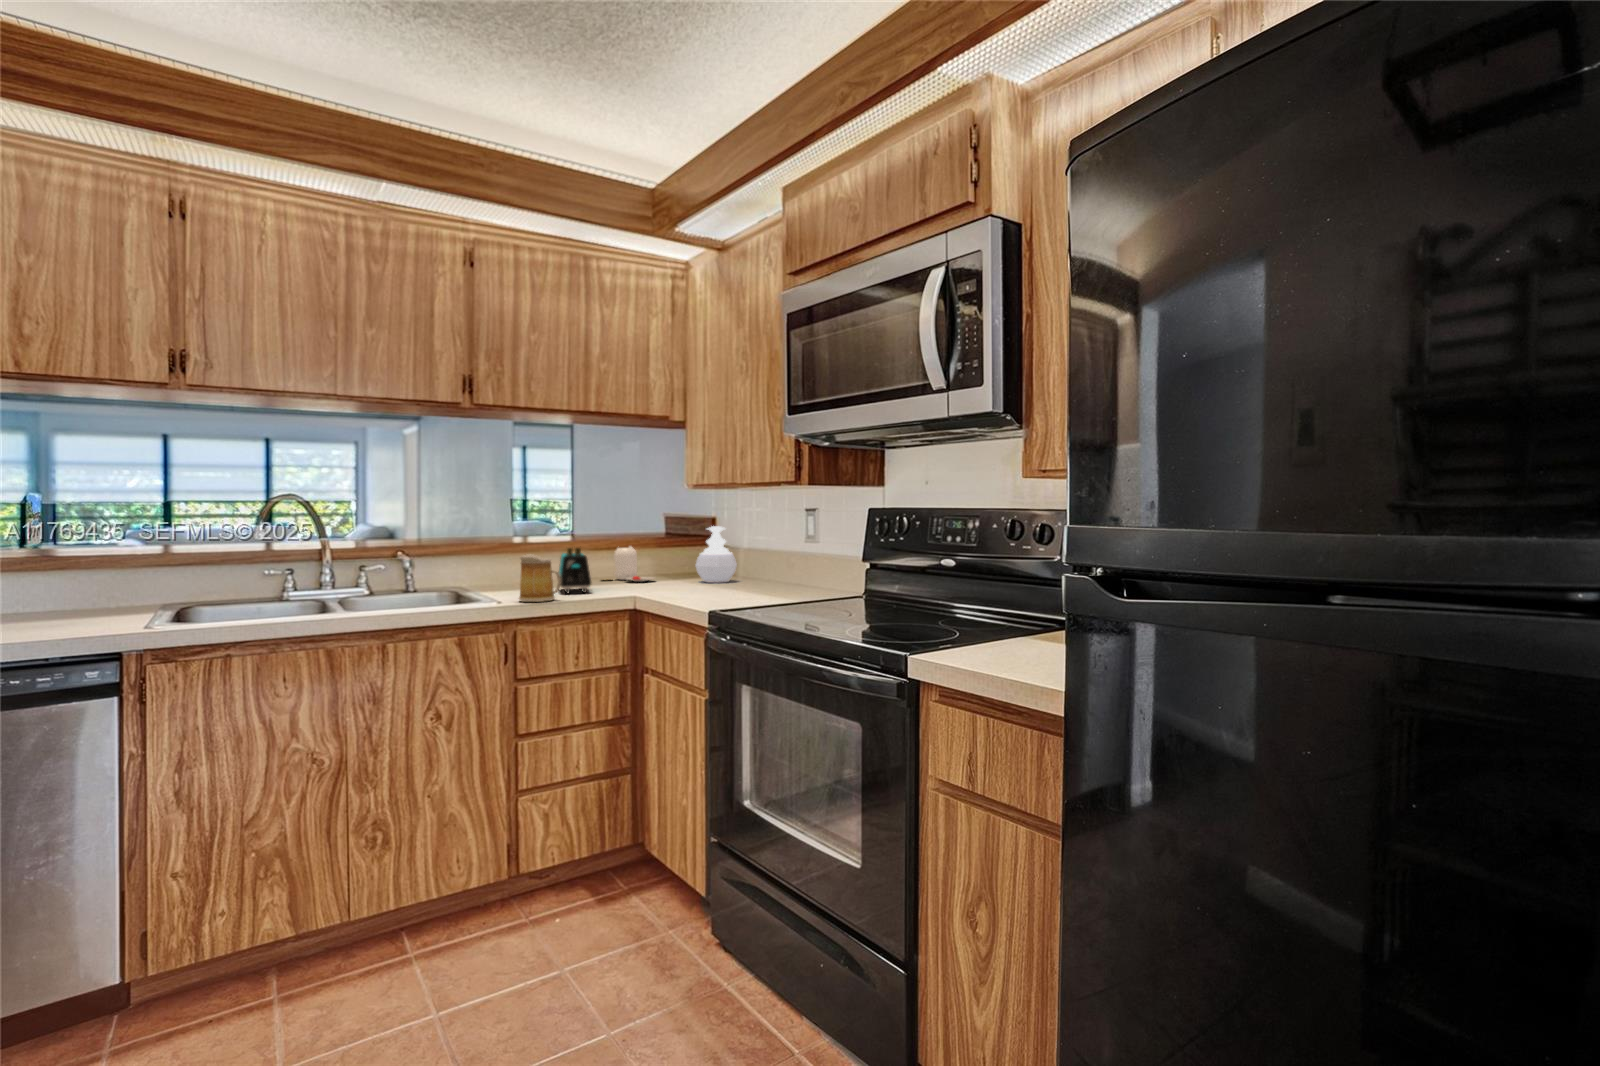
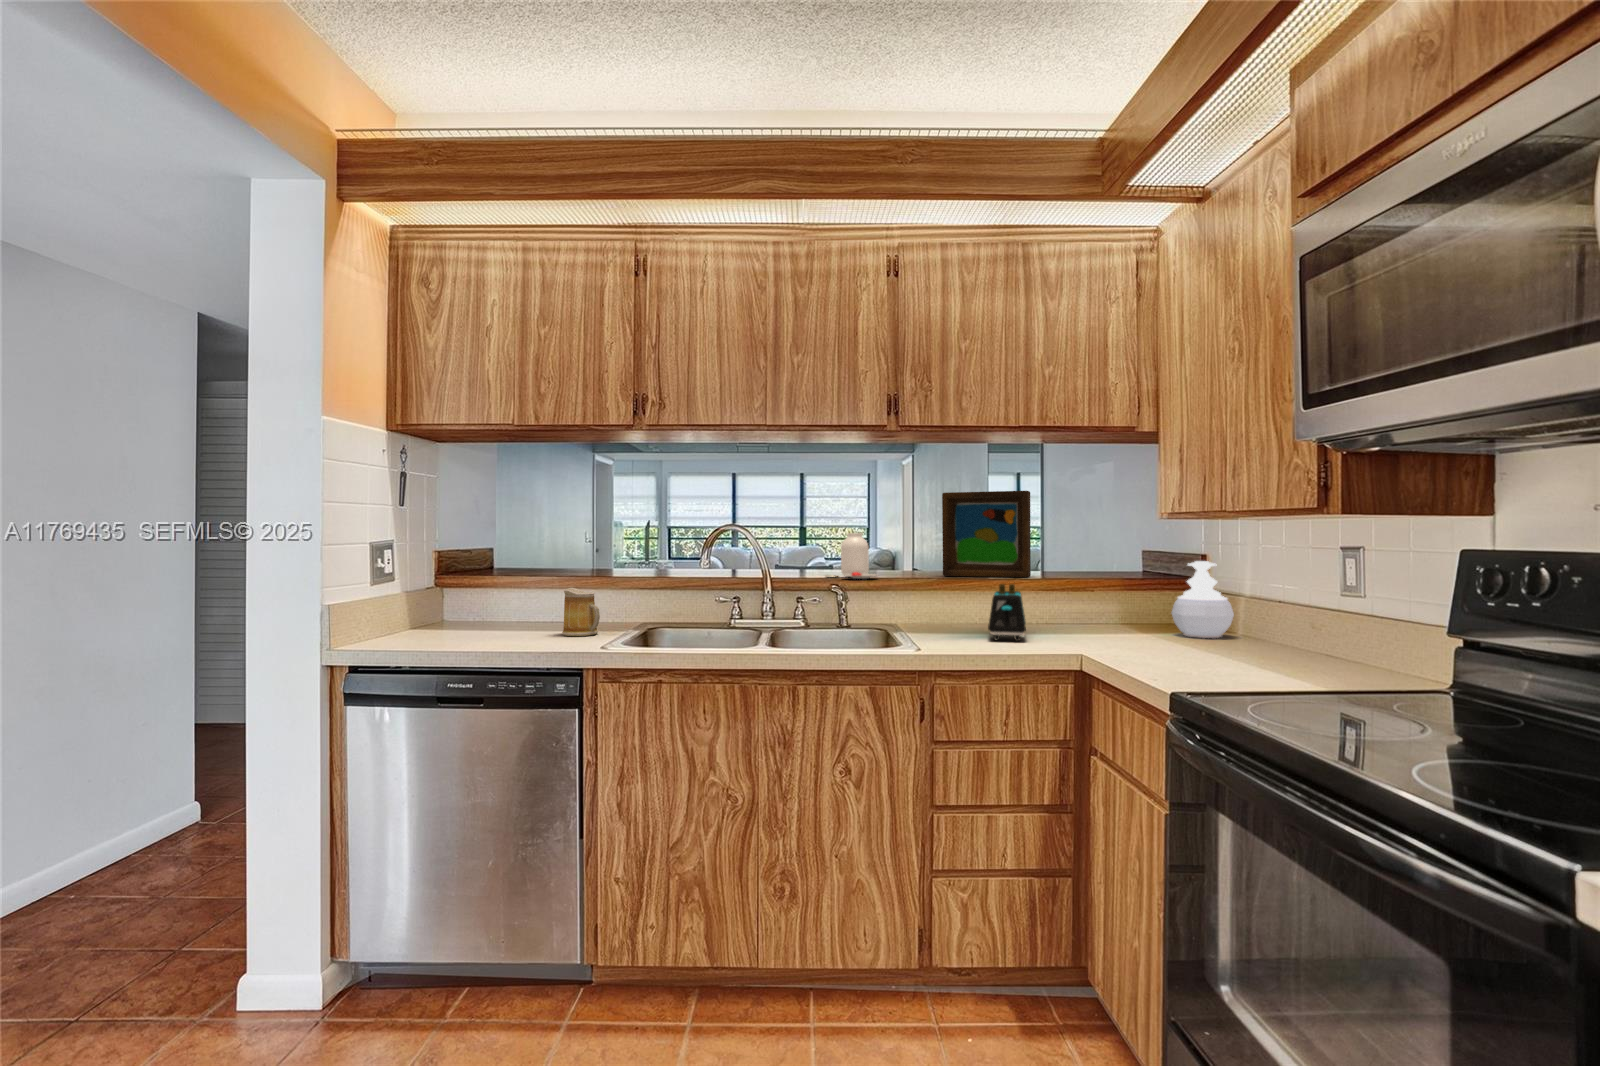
picture frame: none [509,468,587,542] -> present [942,491,1031,577]
jar: present [614,546,654,582] -> present [833,533,877,579]
mug: present [519,554,561,602] -> present [562,587,600,636]

